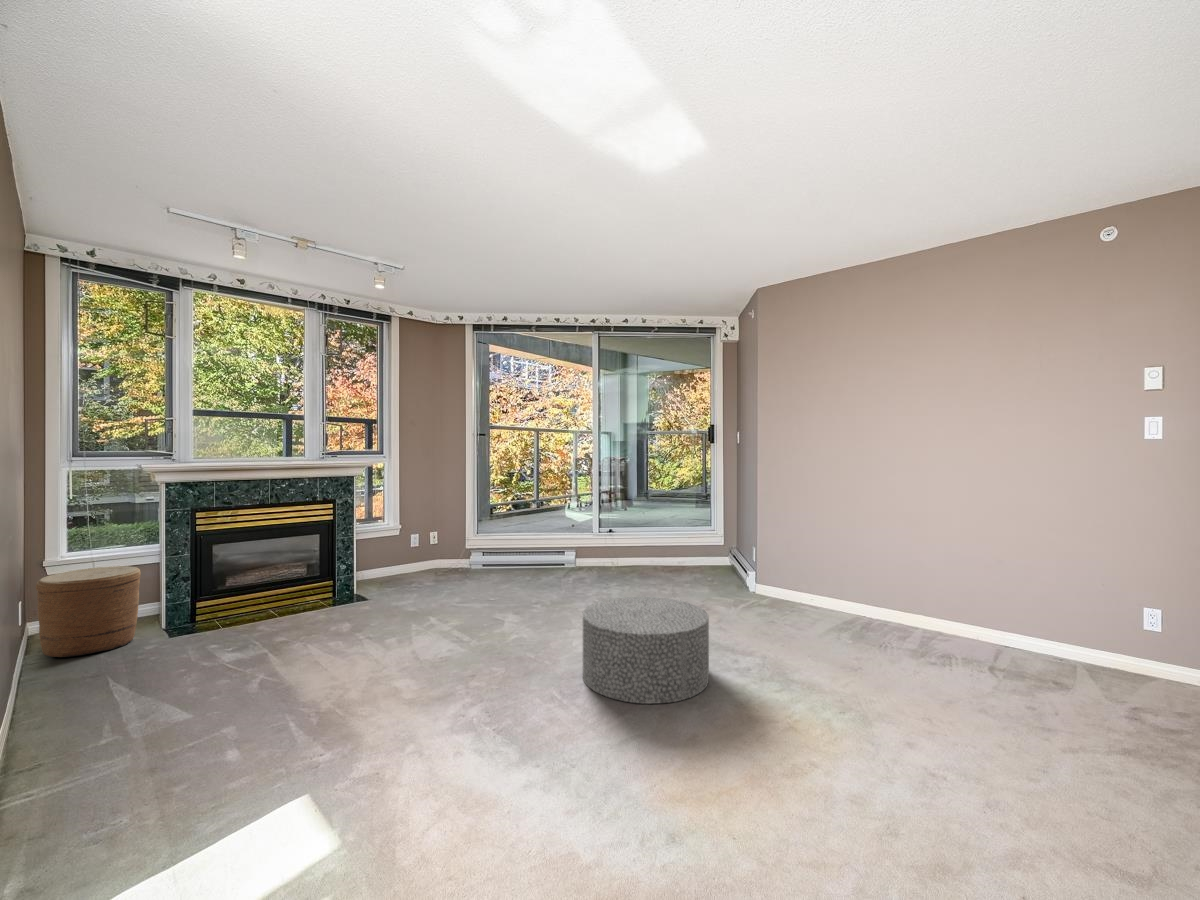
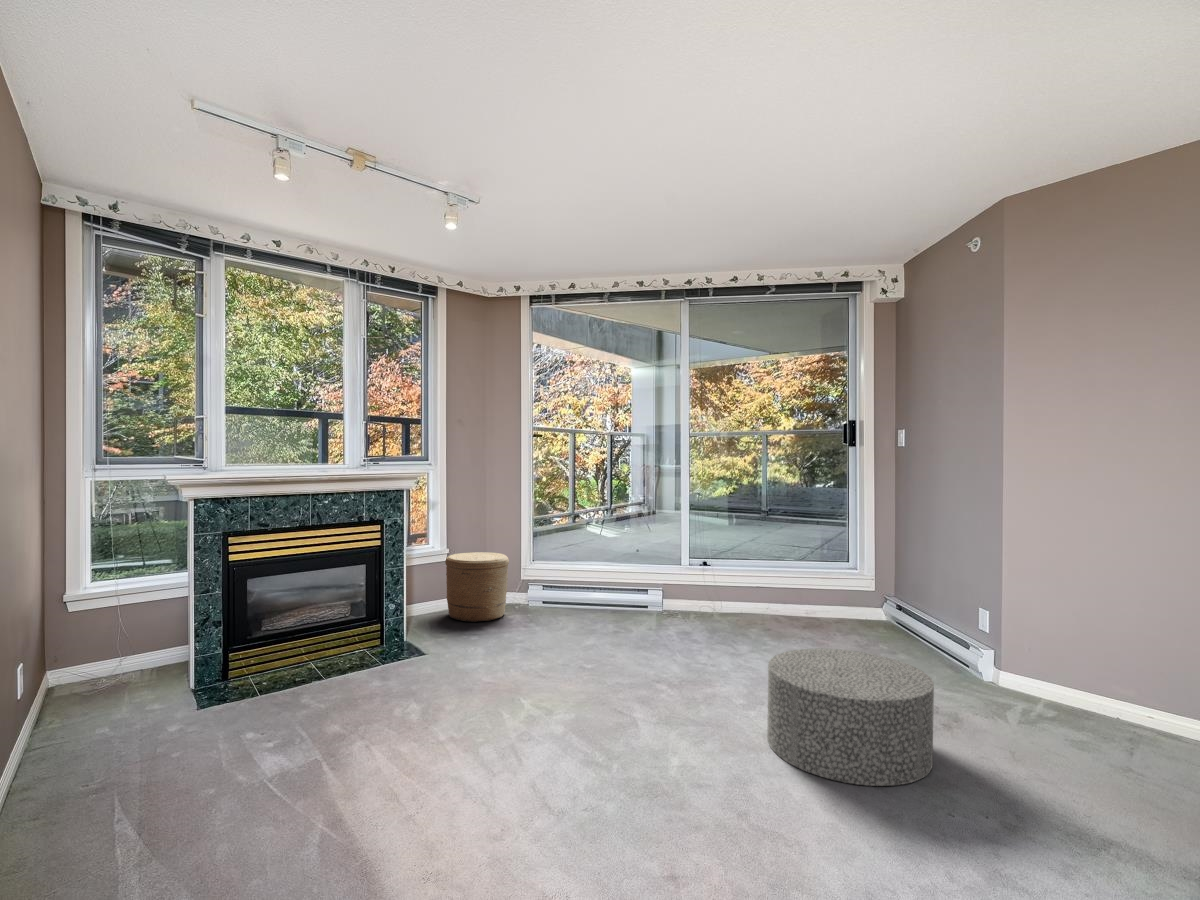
woven basket: present [36,566,141,657] -> present [445,552,509,622]

